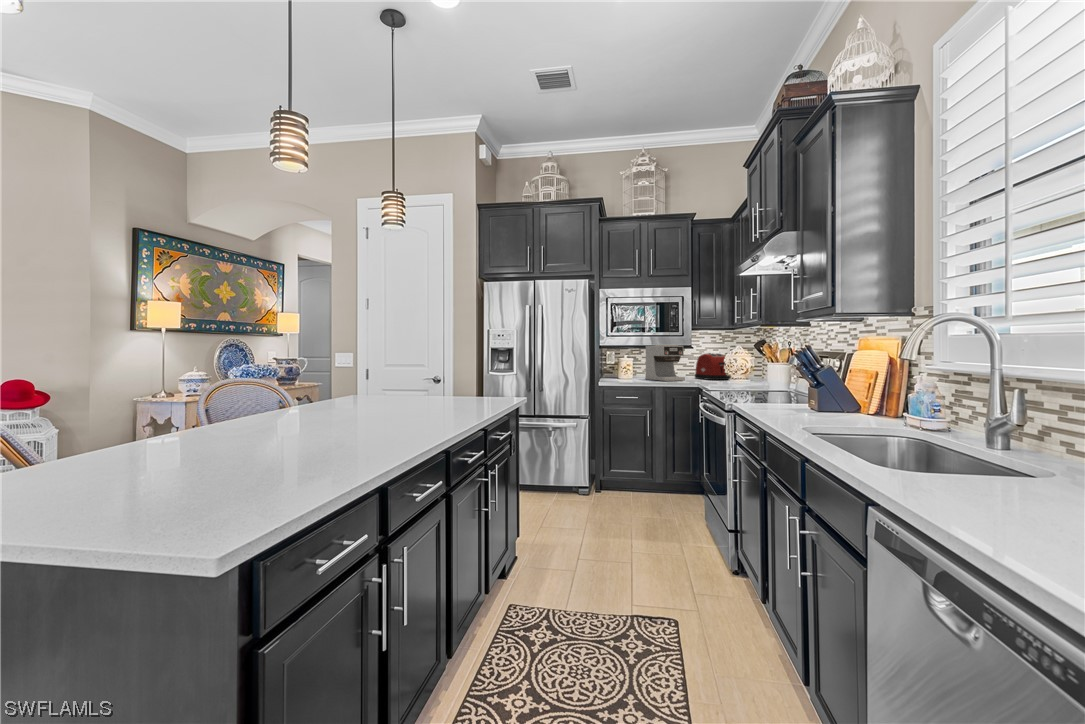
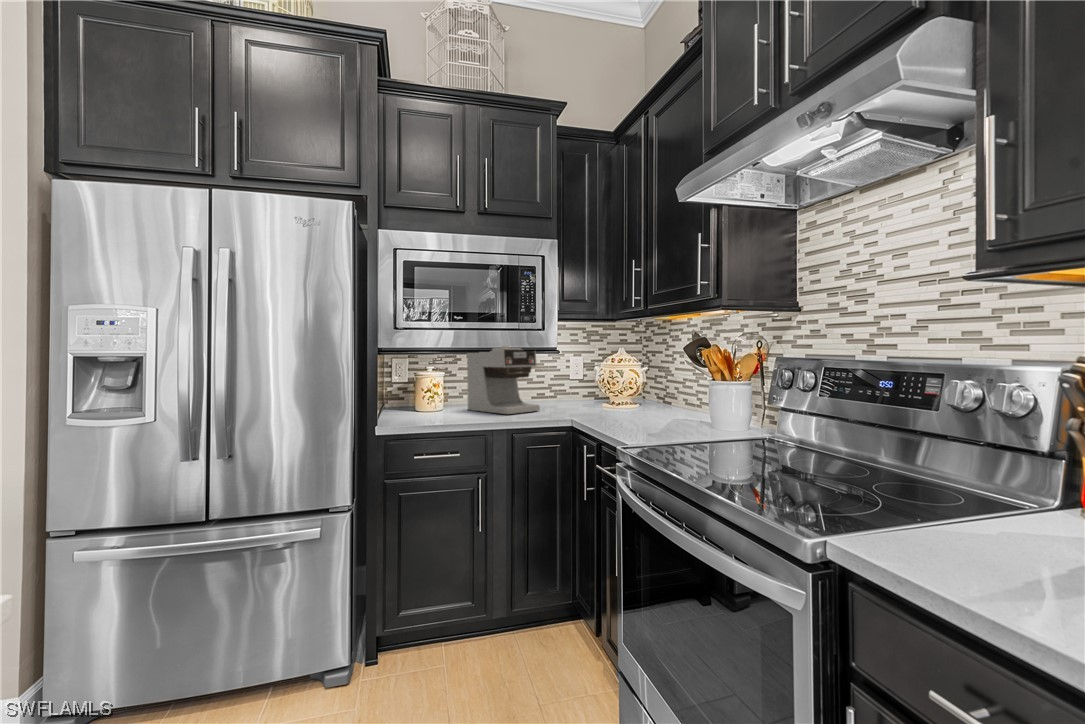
toaster: present [695,353,730,380] -> none [548,361,607,407]

